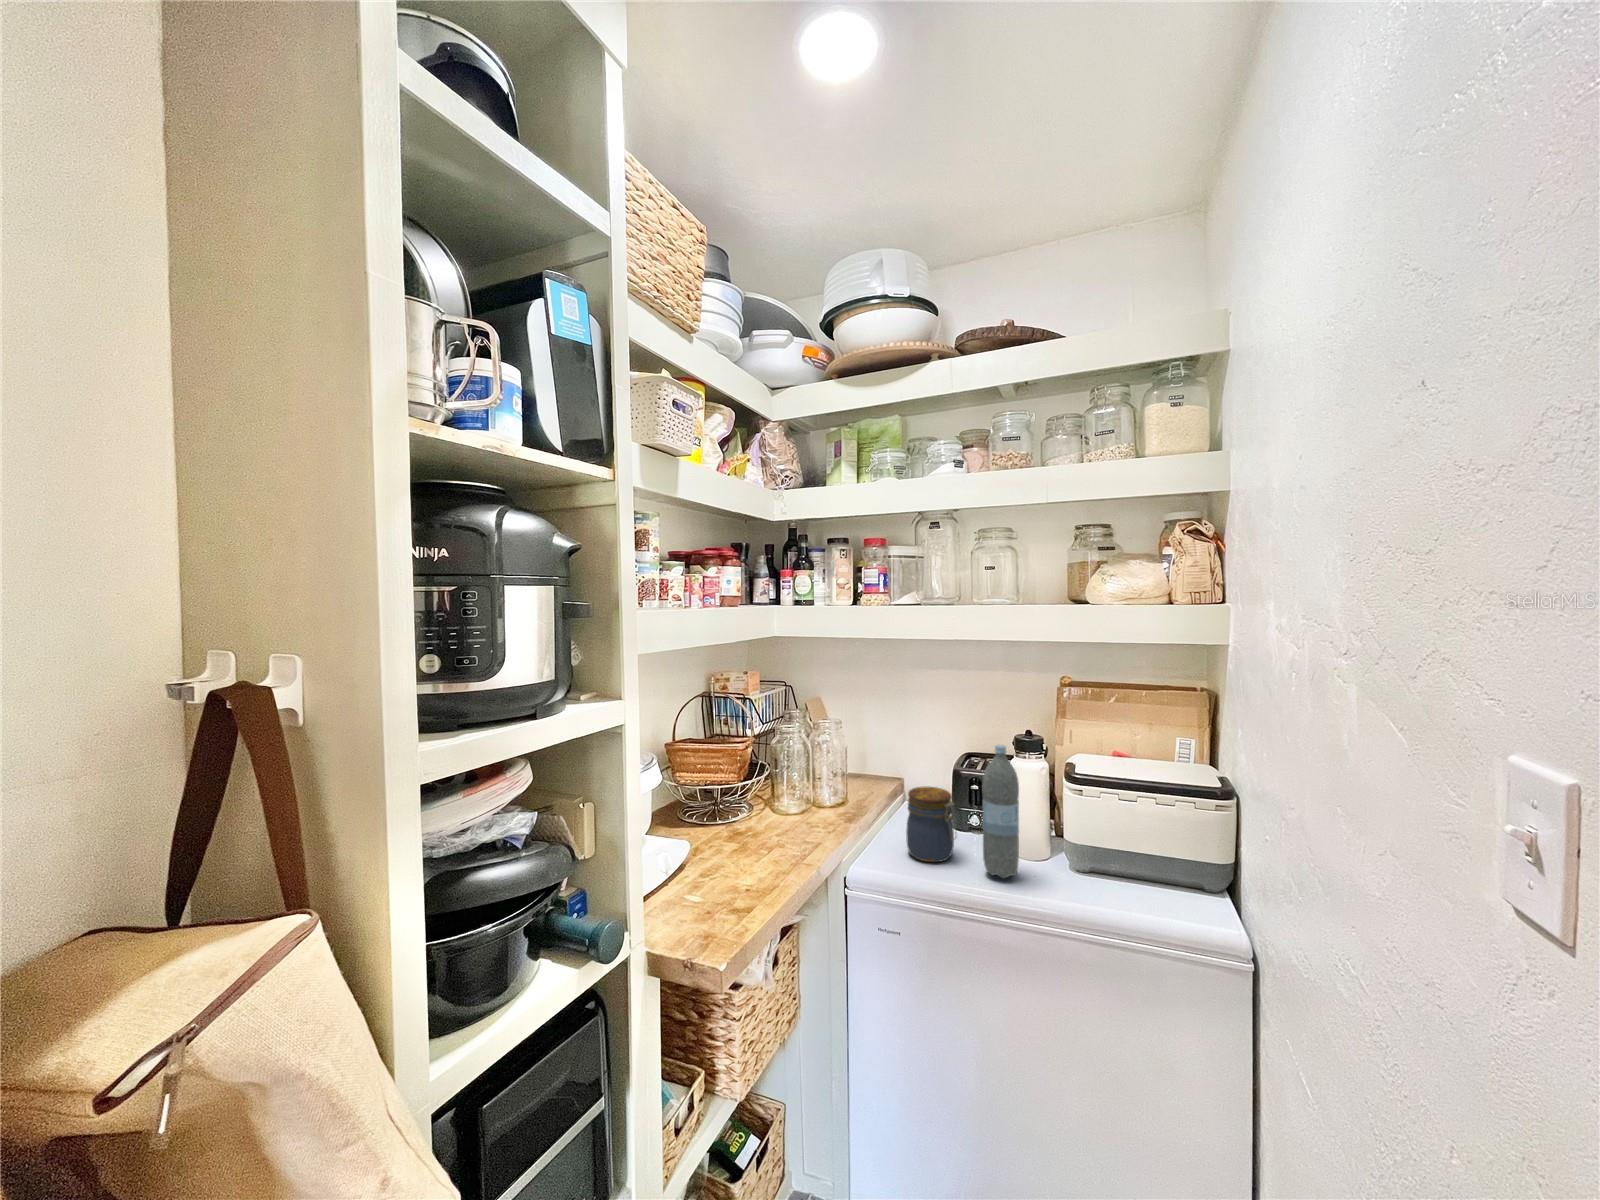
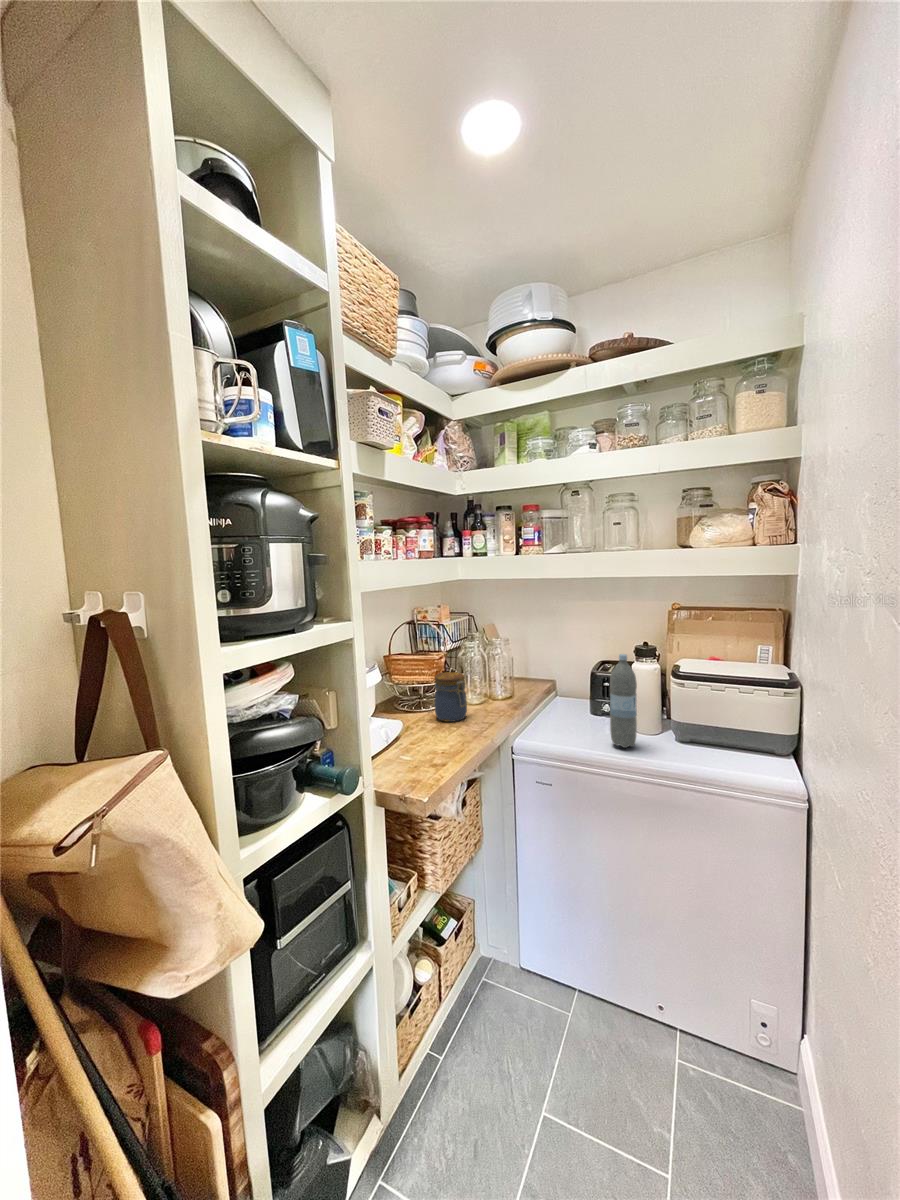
jar: present [906,787,955,862] -> present [435,672,467,722]

